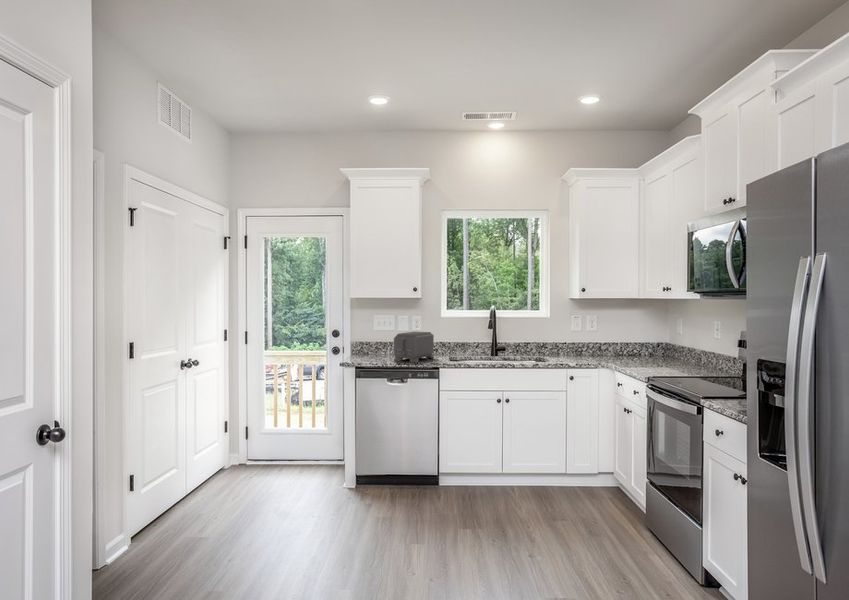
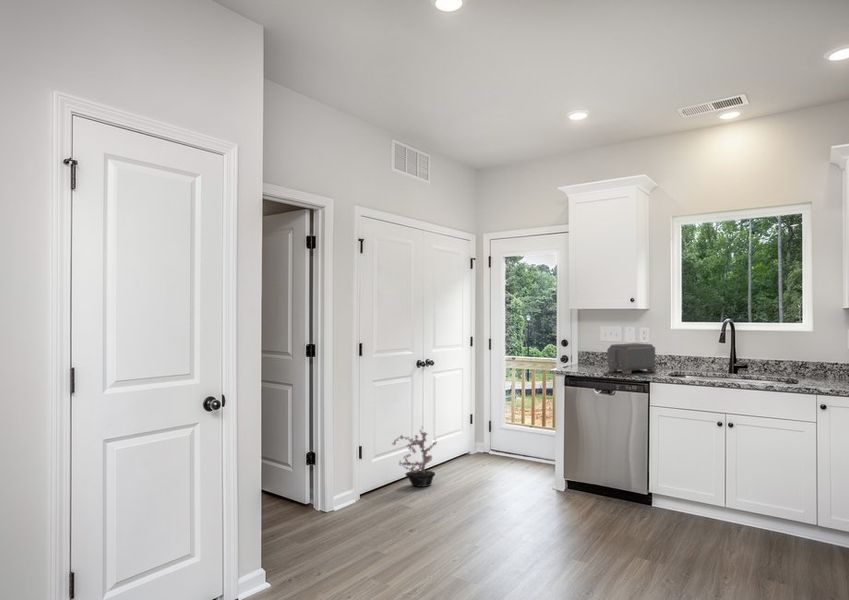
potted plant: none [140,444,206,527] -> present [392,431,437,486]

